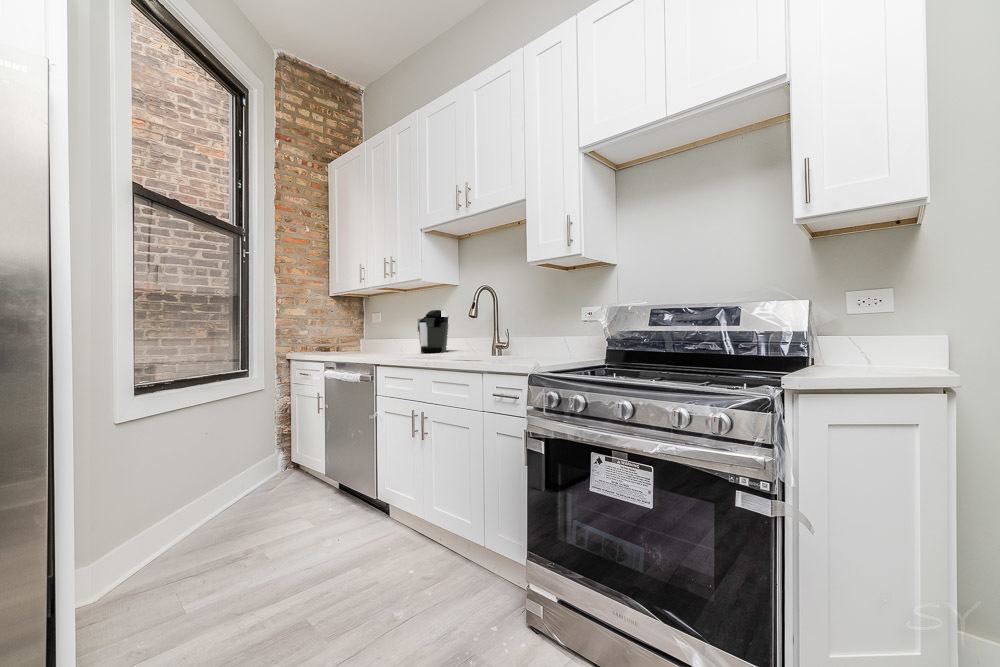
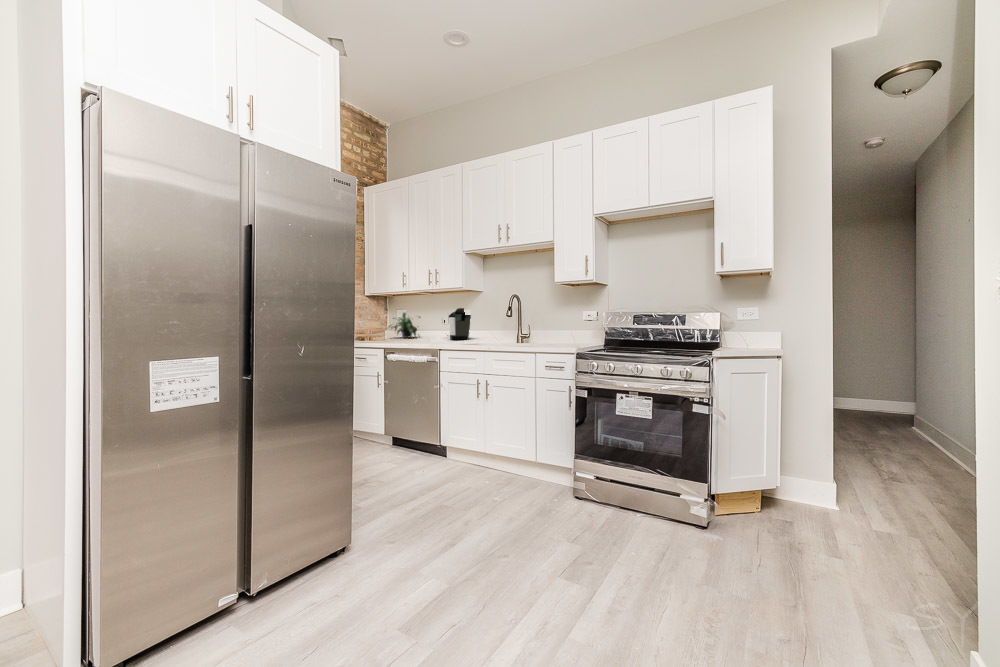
potted plant: none [356,317,401,350] -> present [389,312,420,338]

